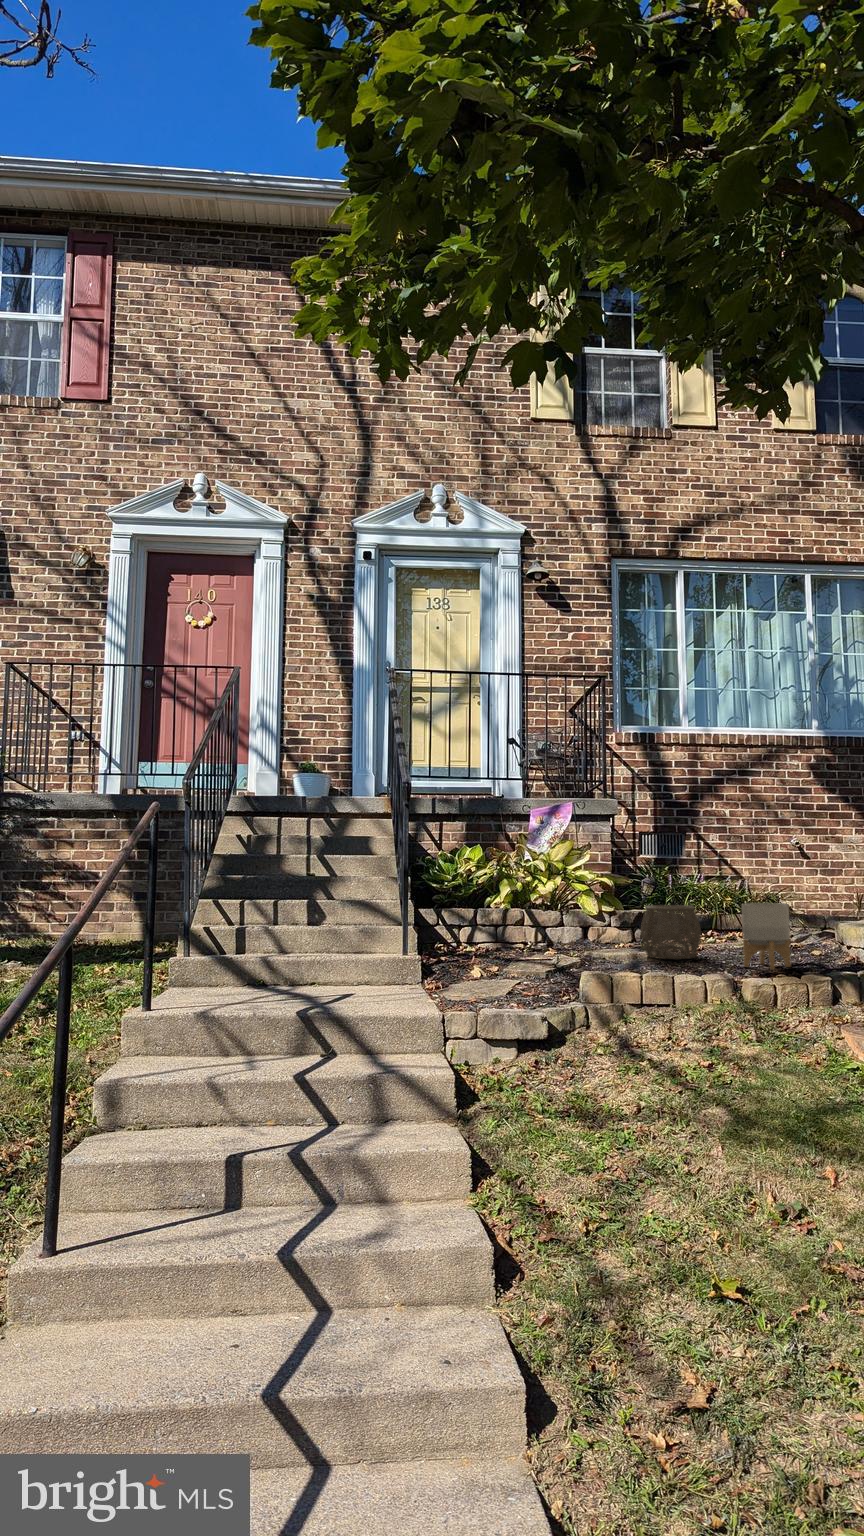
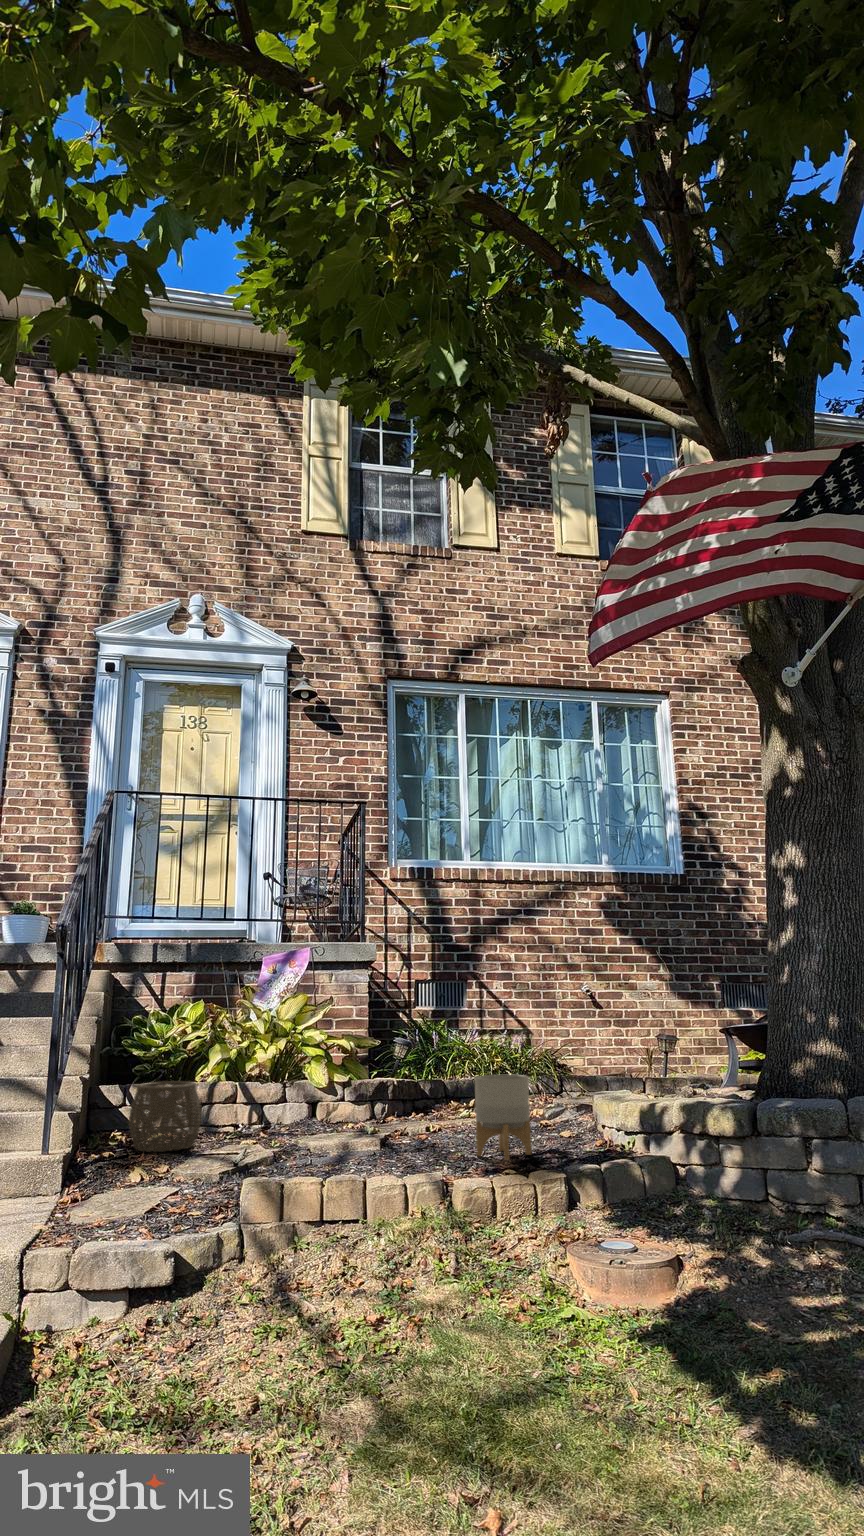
woven basket: present [641,905,701,960] -> present [129,1081,202,1152]

